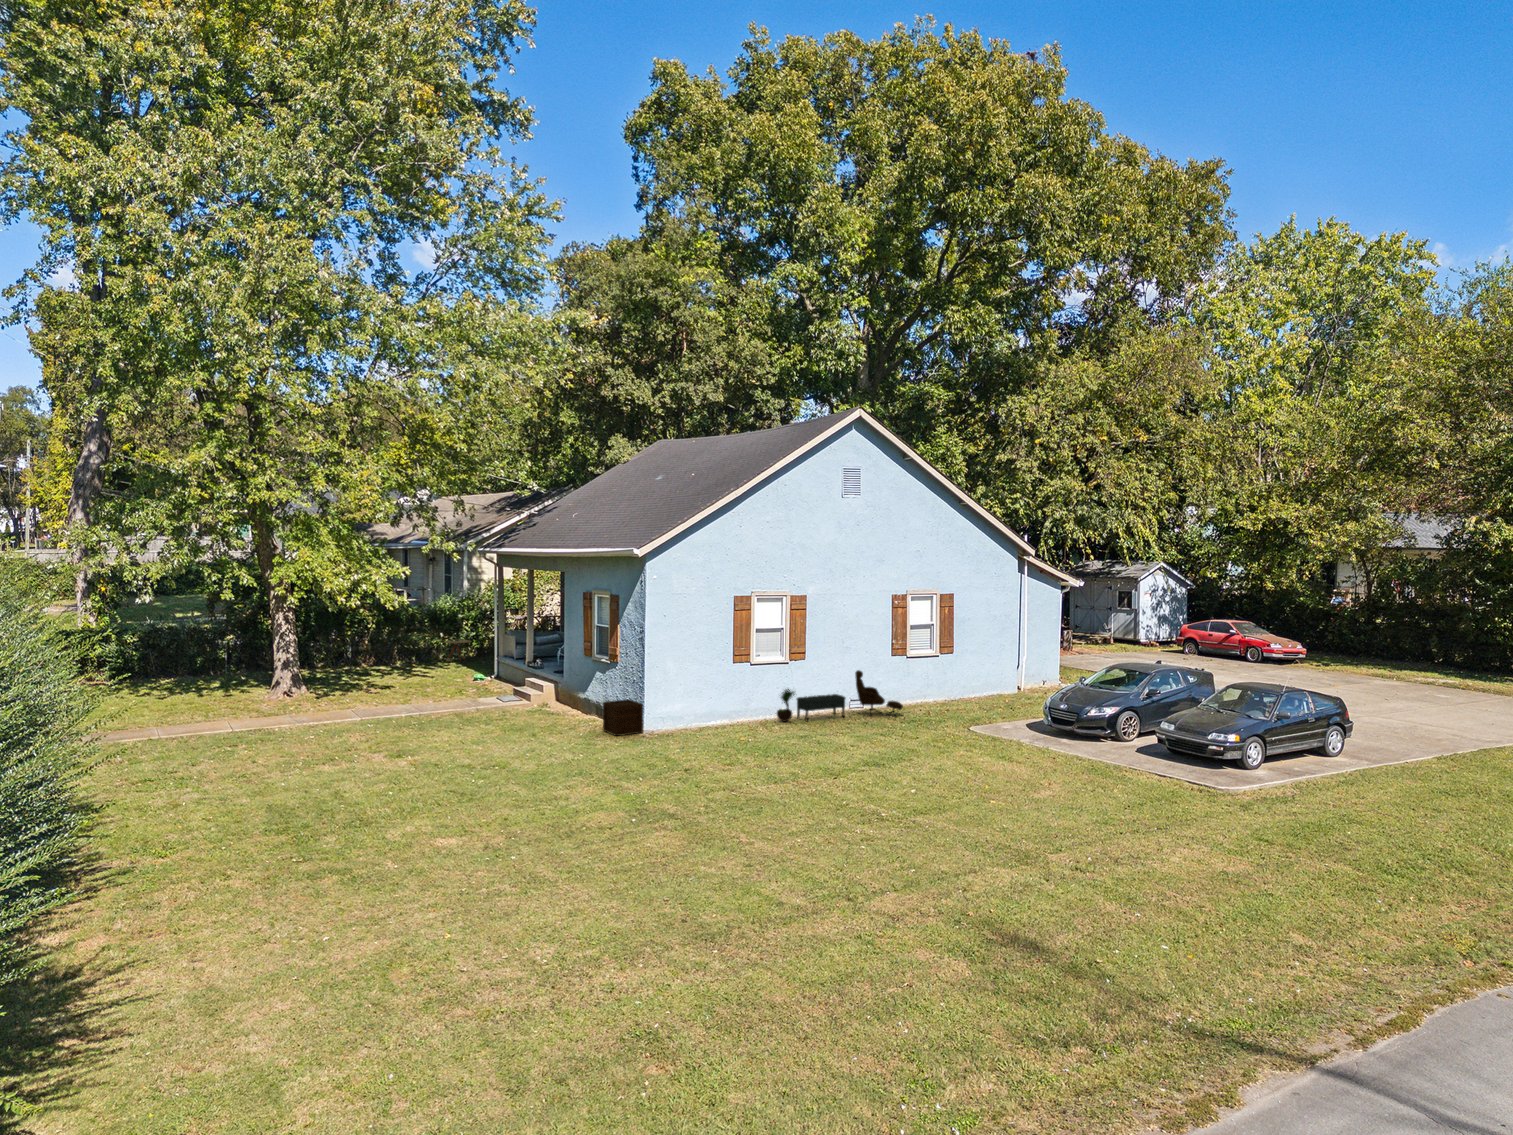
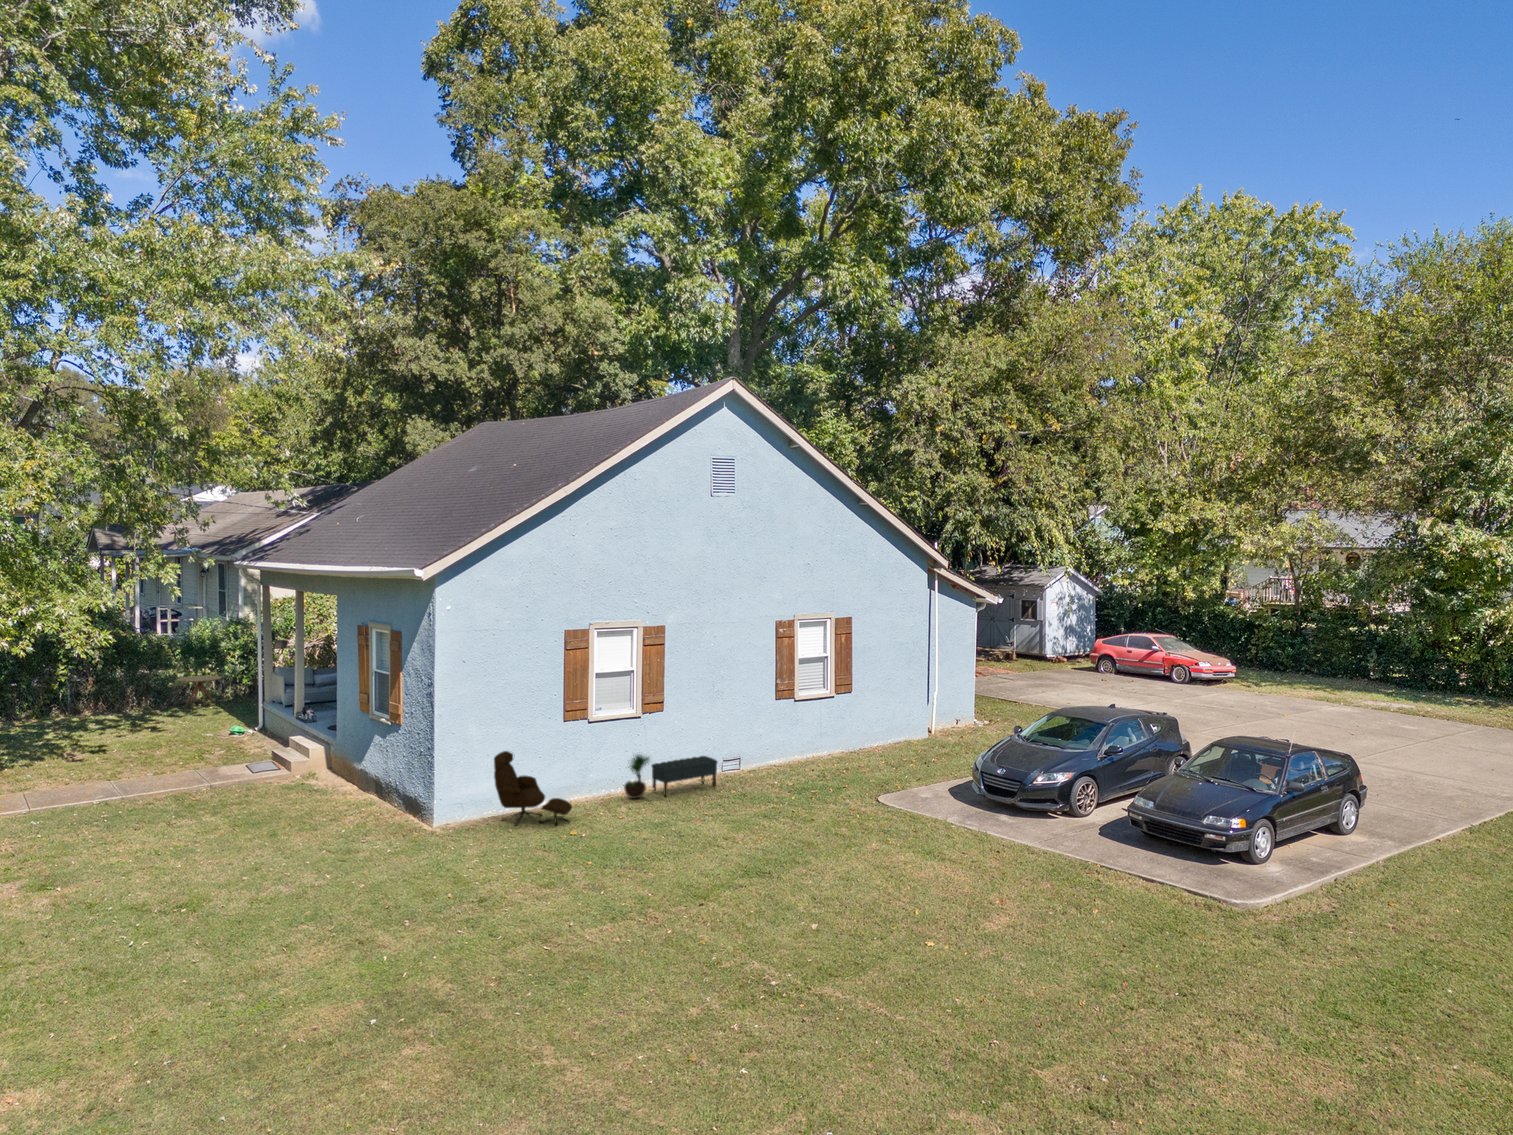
lounge chair: present [855,670,903,716] -> present [494,751,572,826]
wooden crate: present [603,699,643,736] -> none [372,779,431,837]

